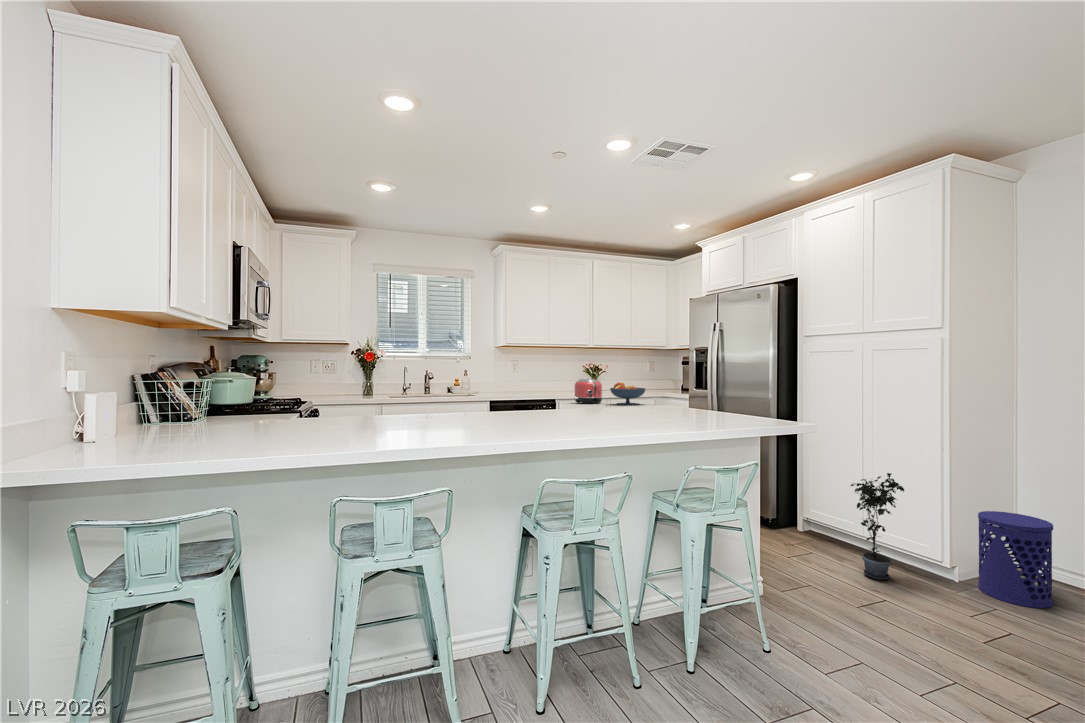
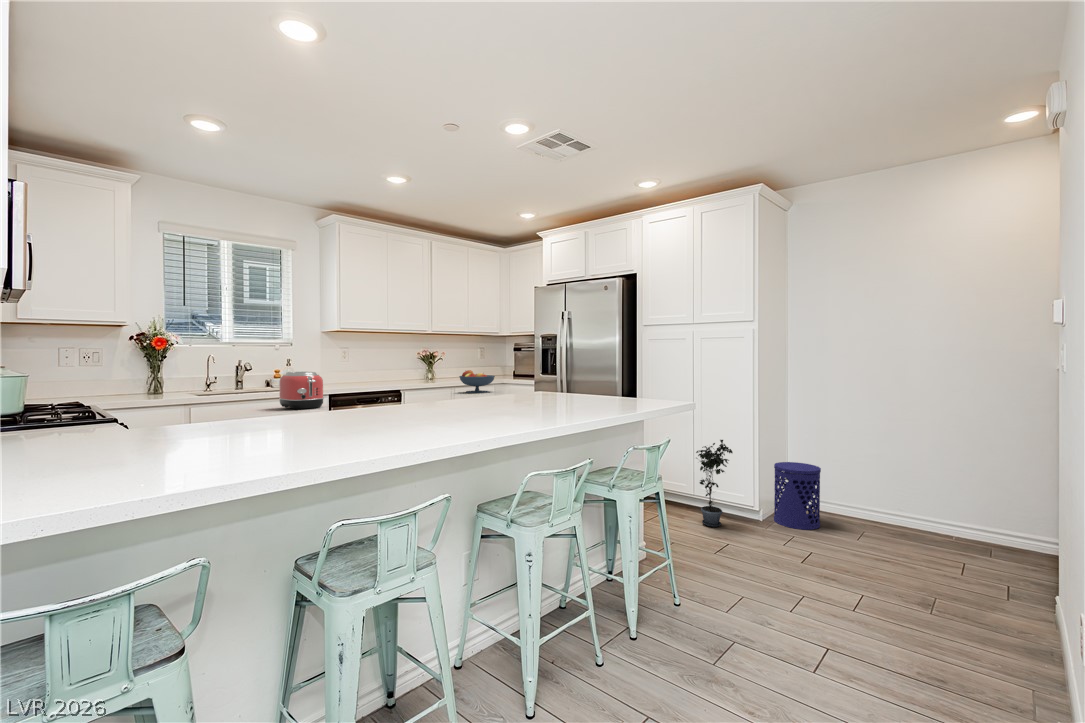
toaster: present [575,379,602,404] -> present [279,372,324,410]

